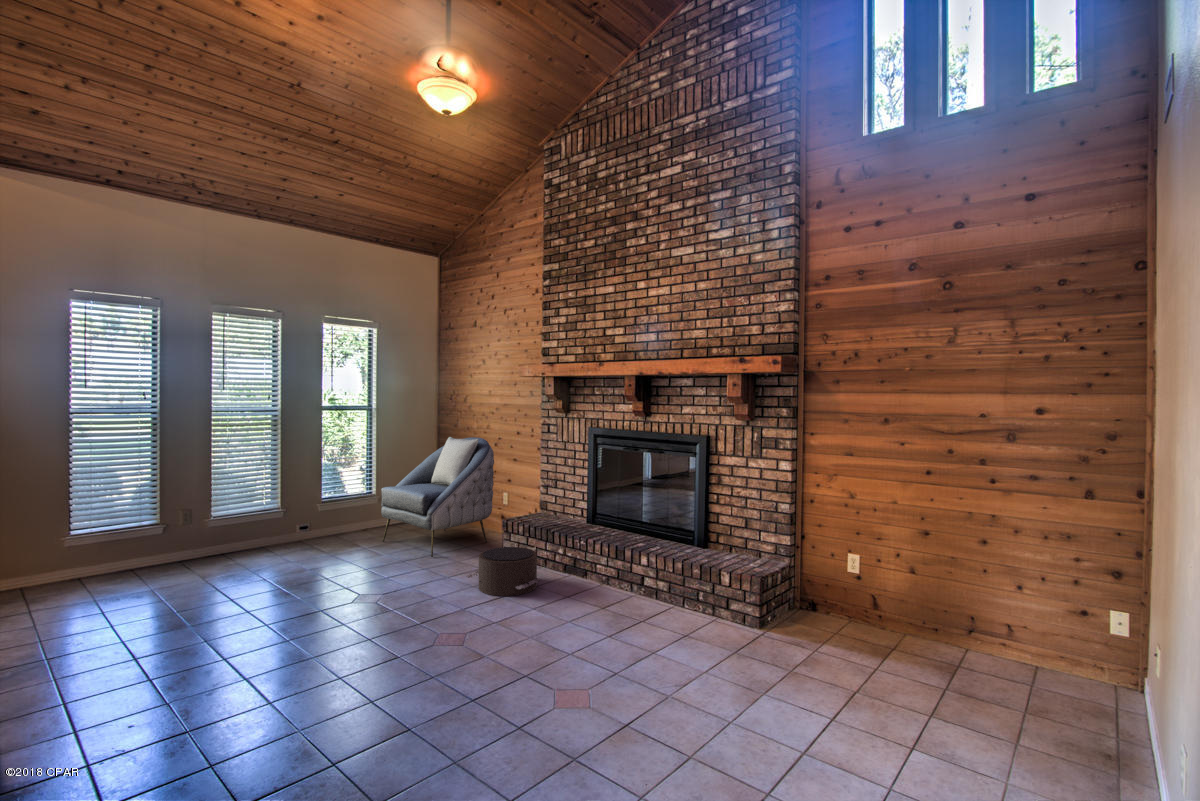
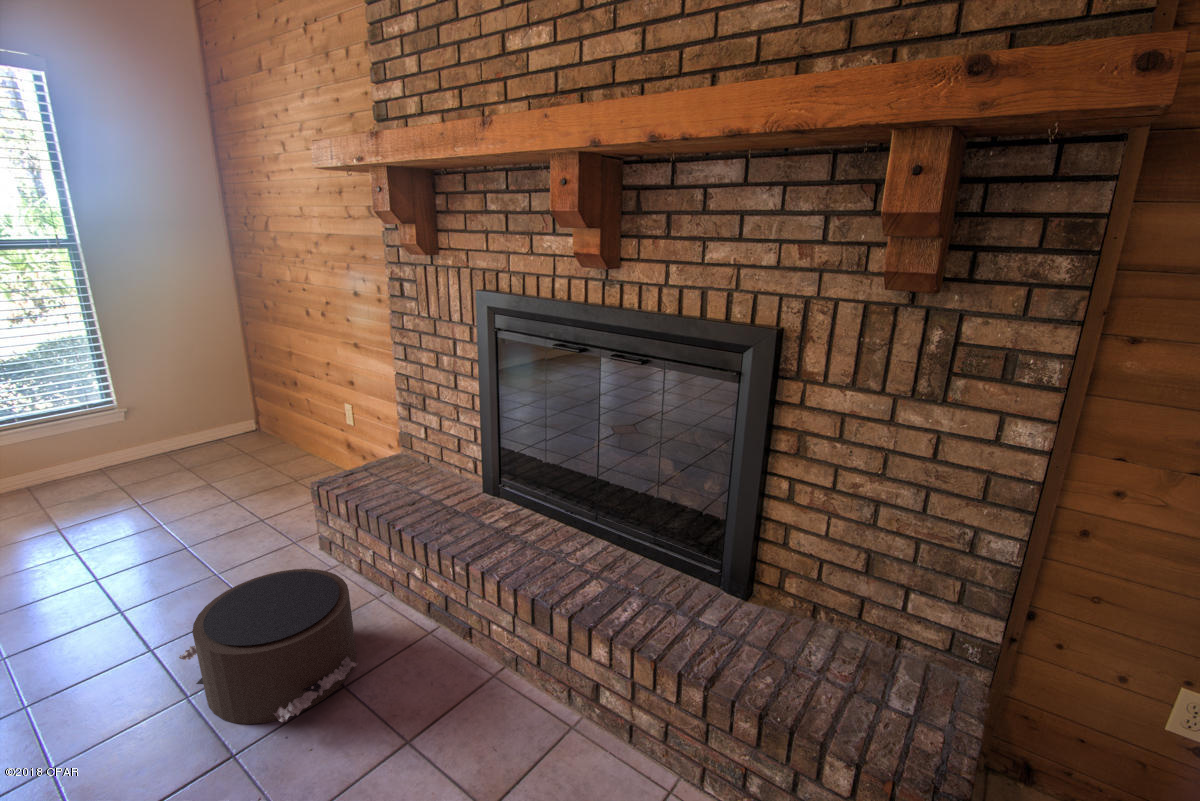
armchair: present [381,437,494,557] -> none [87,299,333,550]

